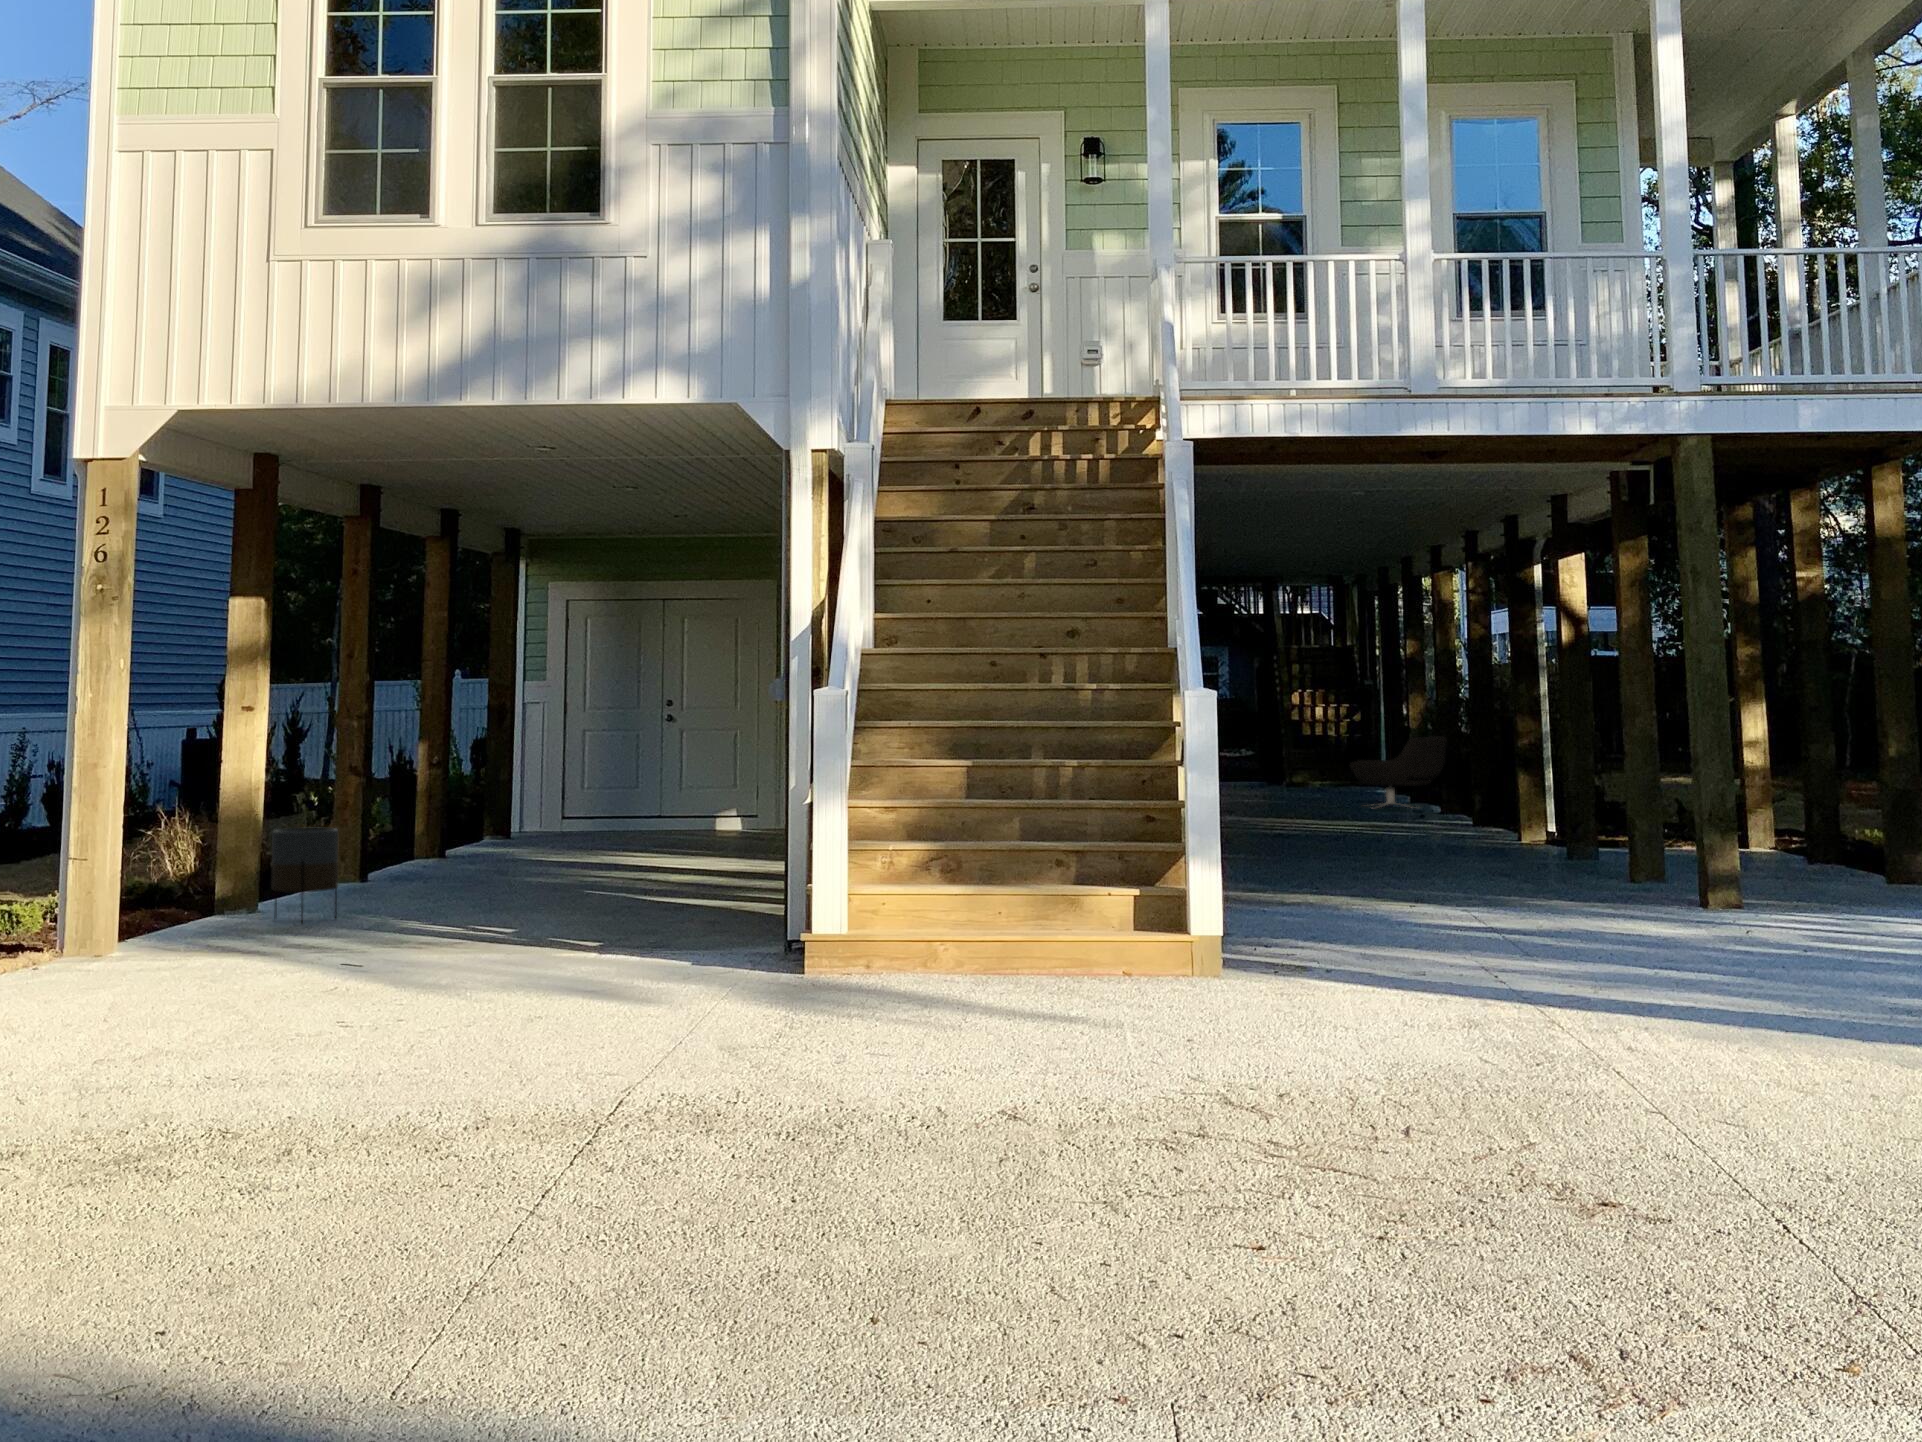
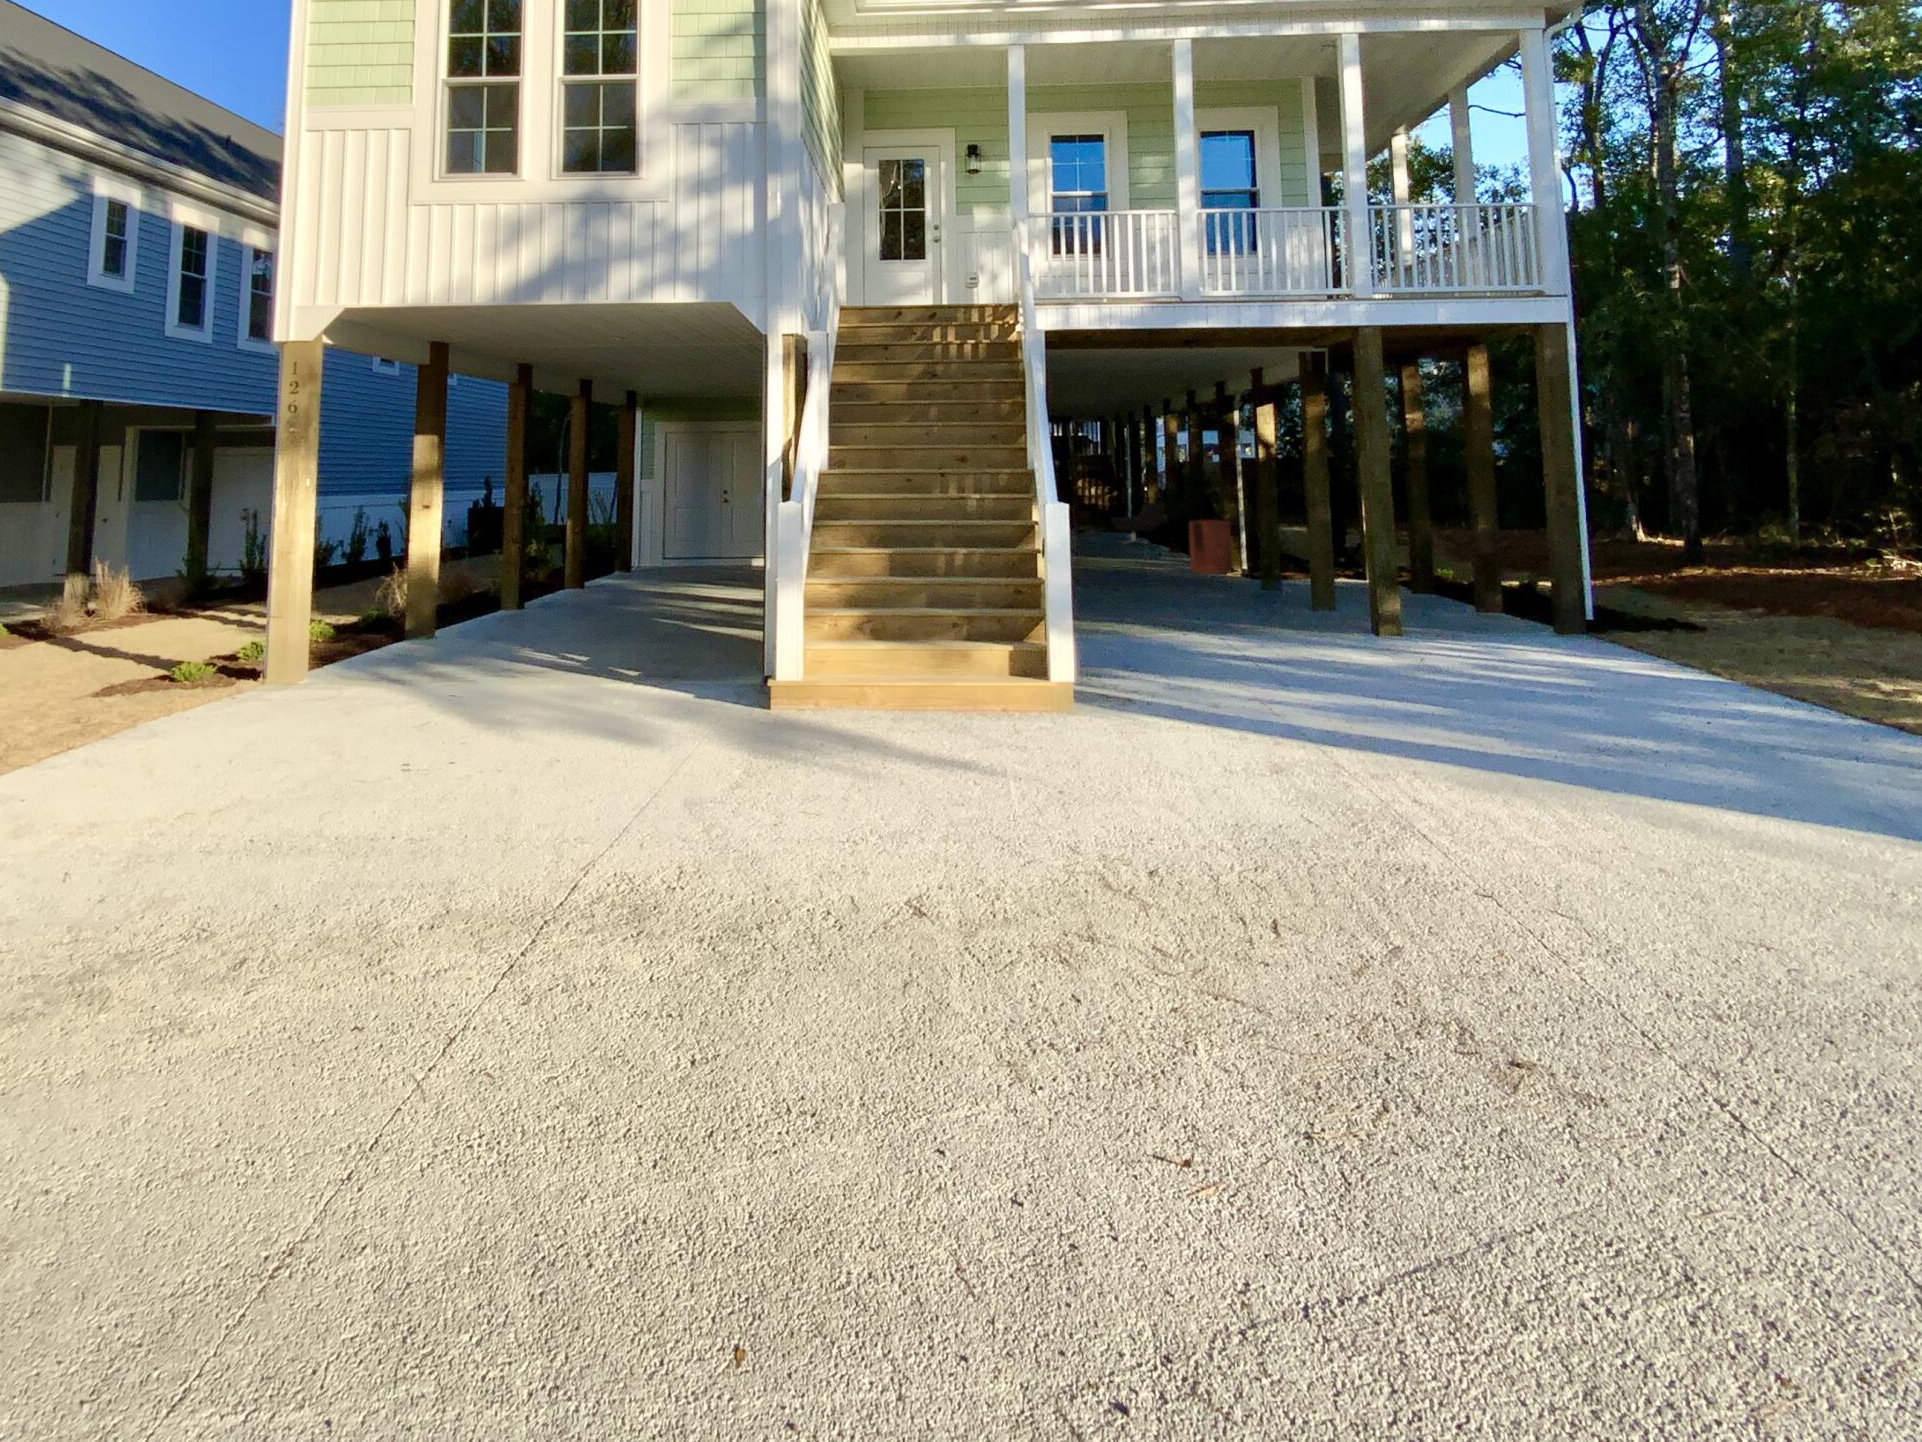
trash can: none [1465,756,1538,844] -> present [1189,520,1232,574]
planter: present [271,827,338,918] -> none [435,584,480,650]

